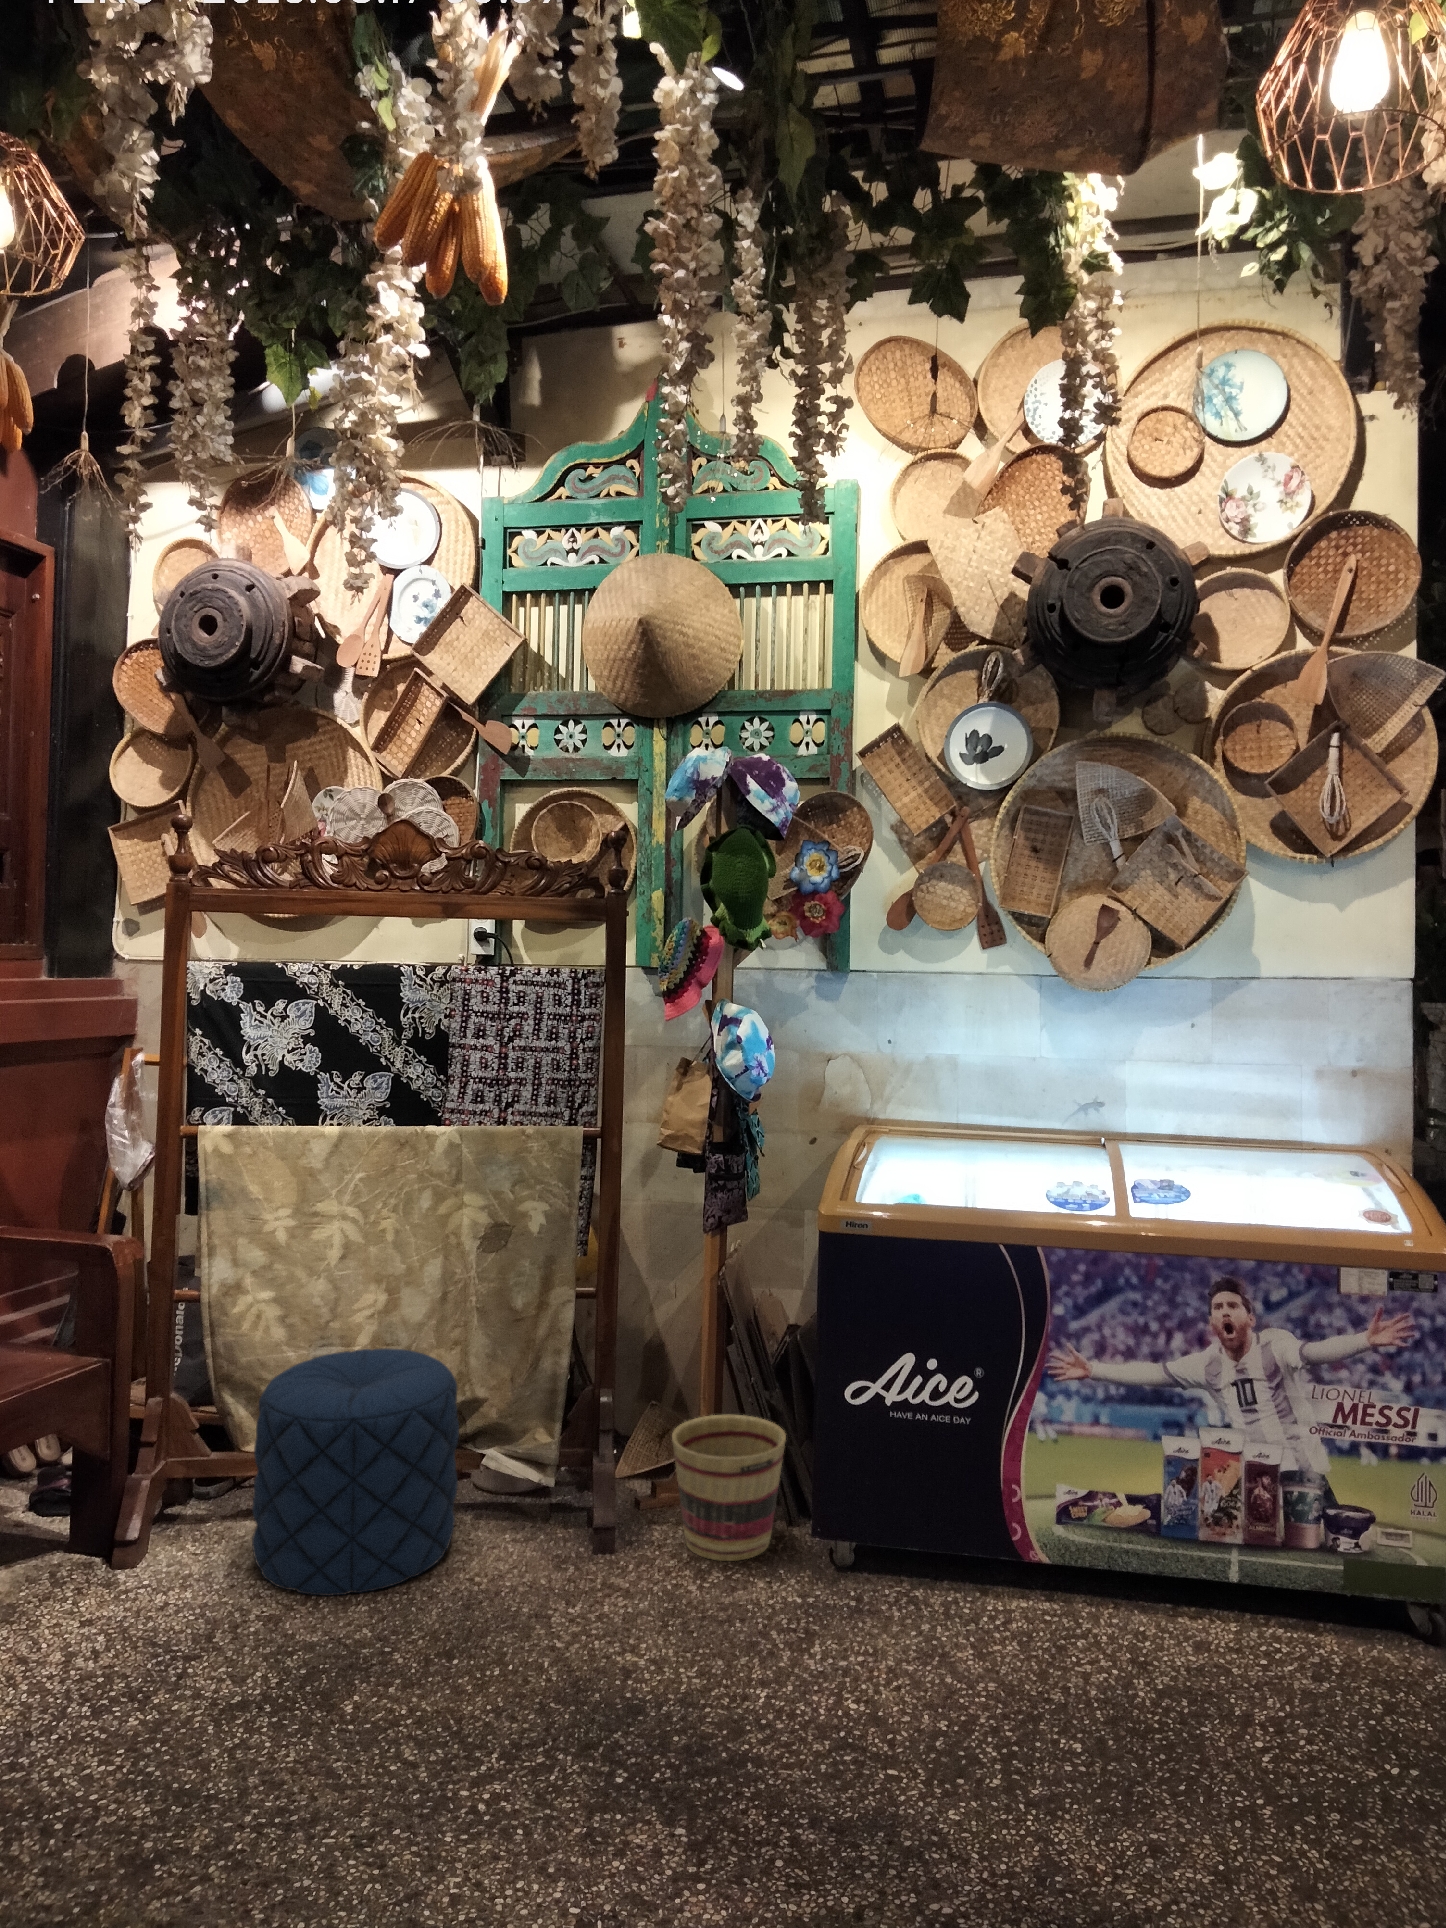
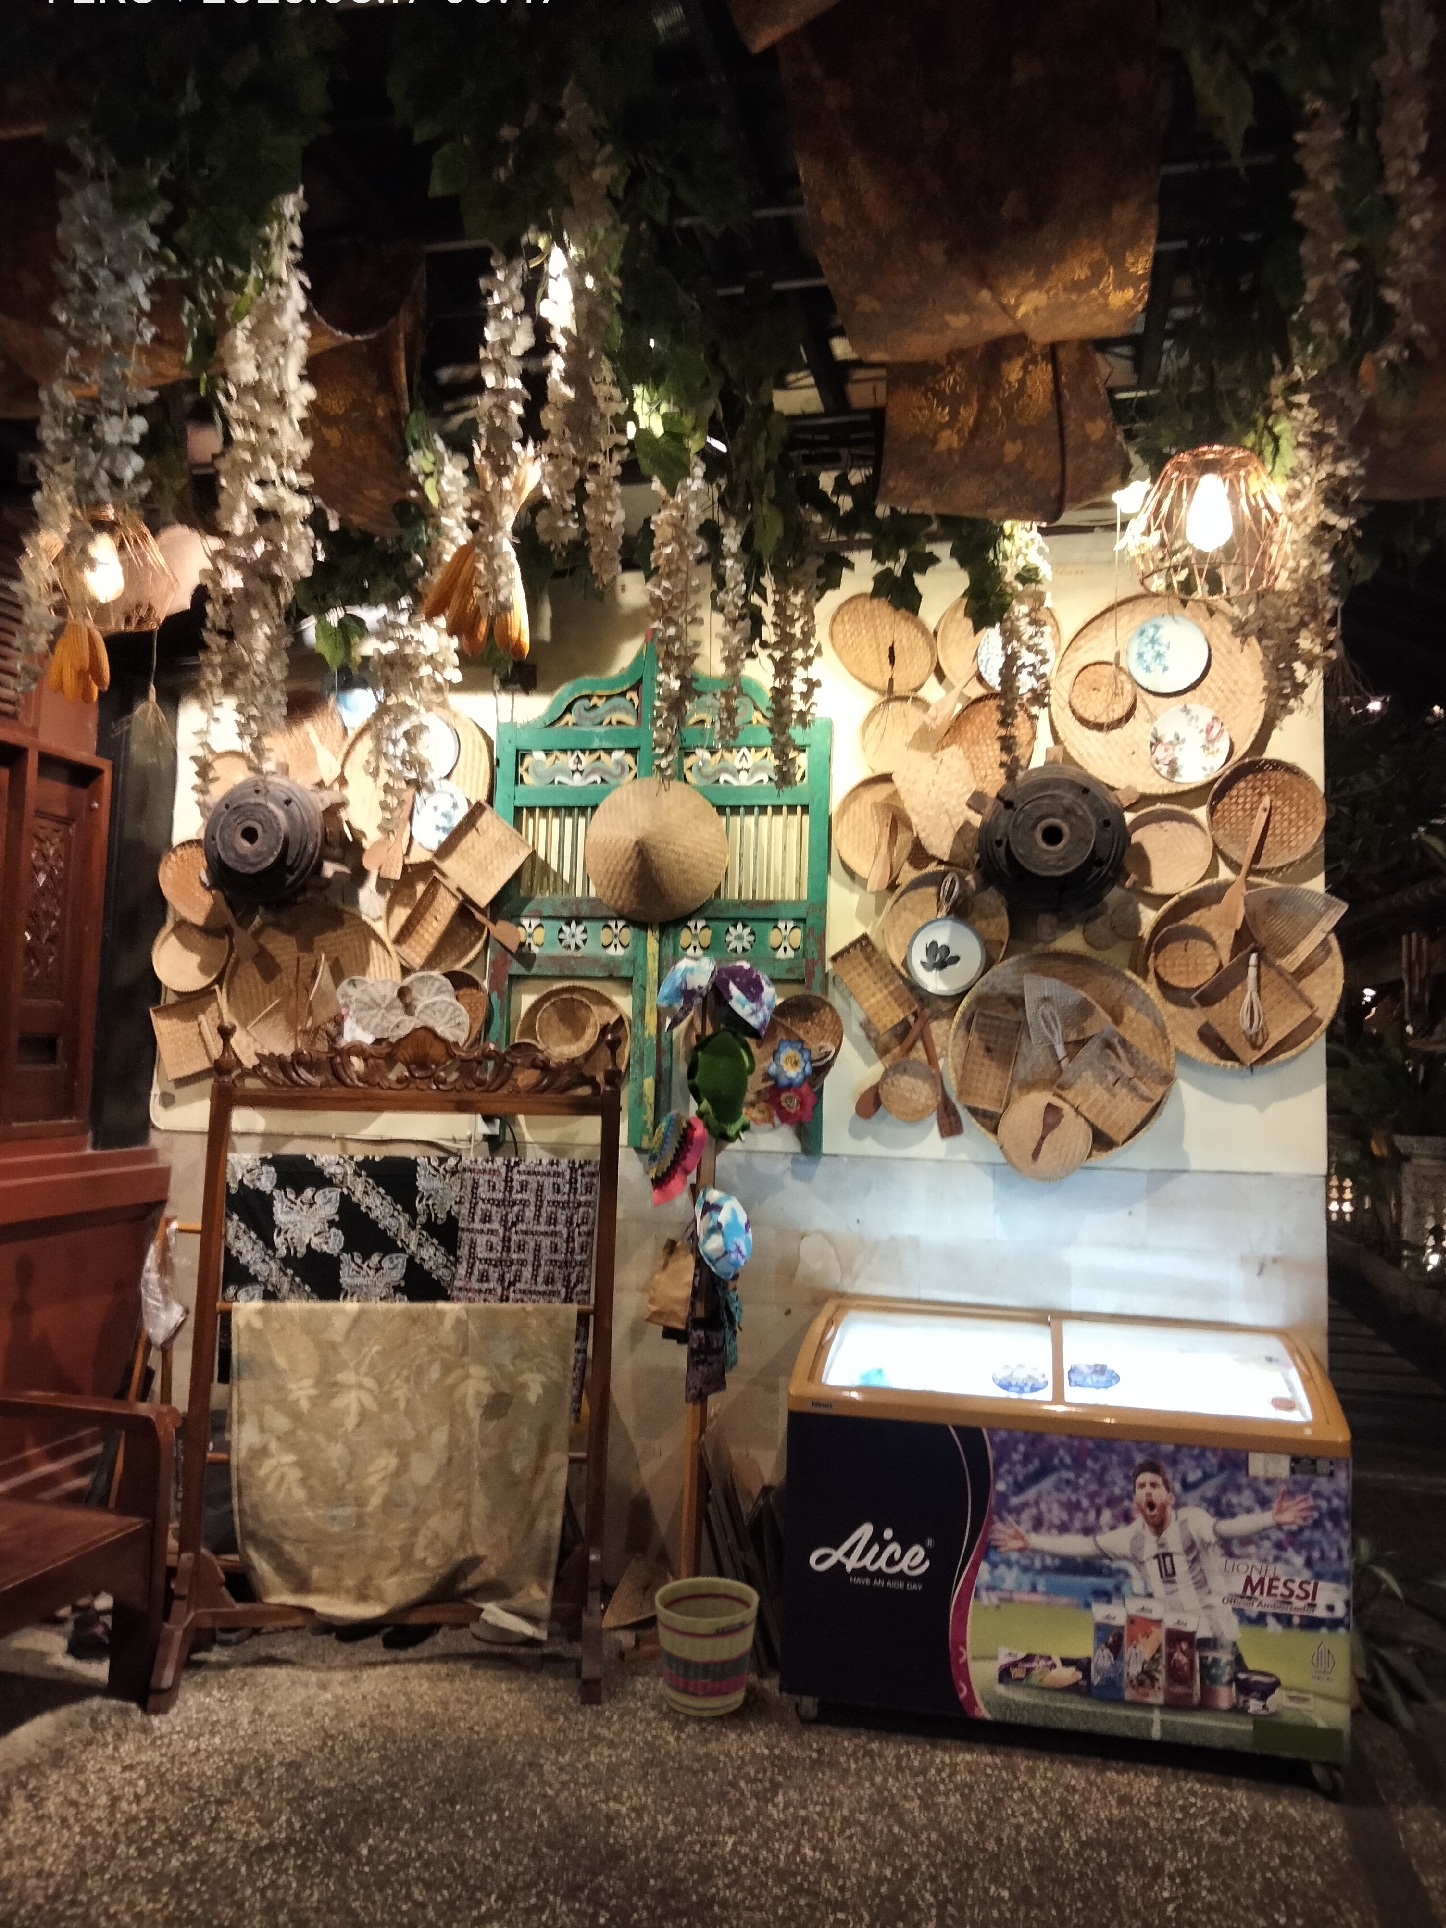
pouf: present [252,1348,459,1596] -> none [275,1513,461,1745]

